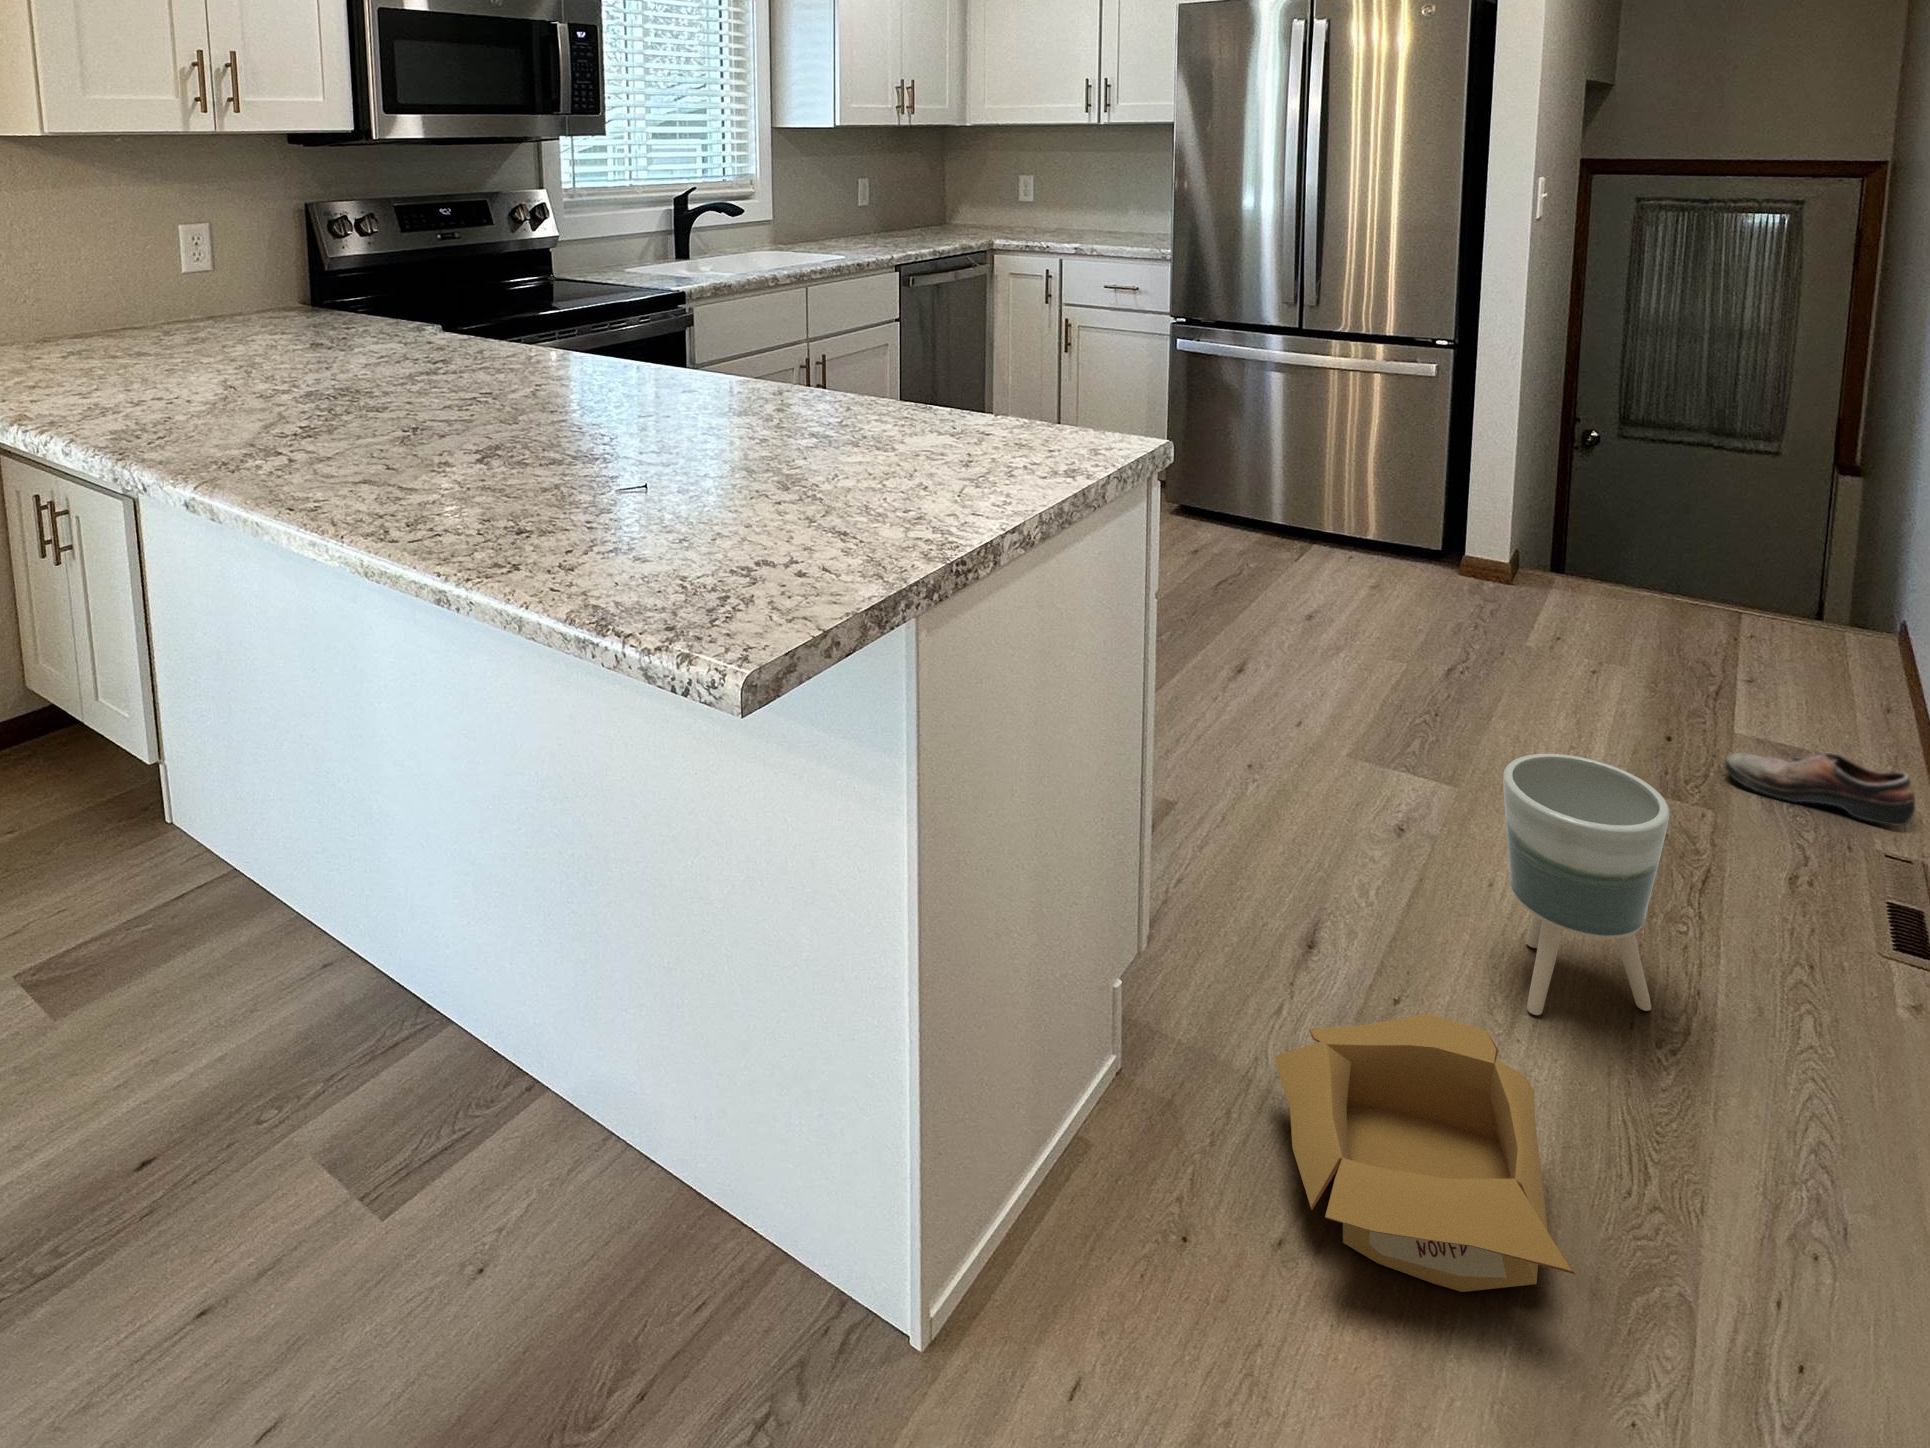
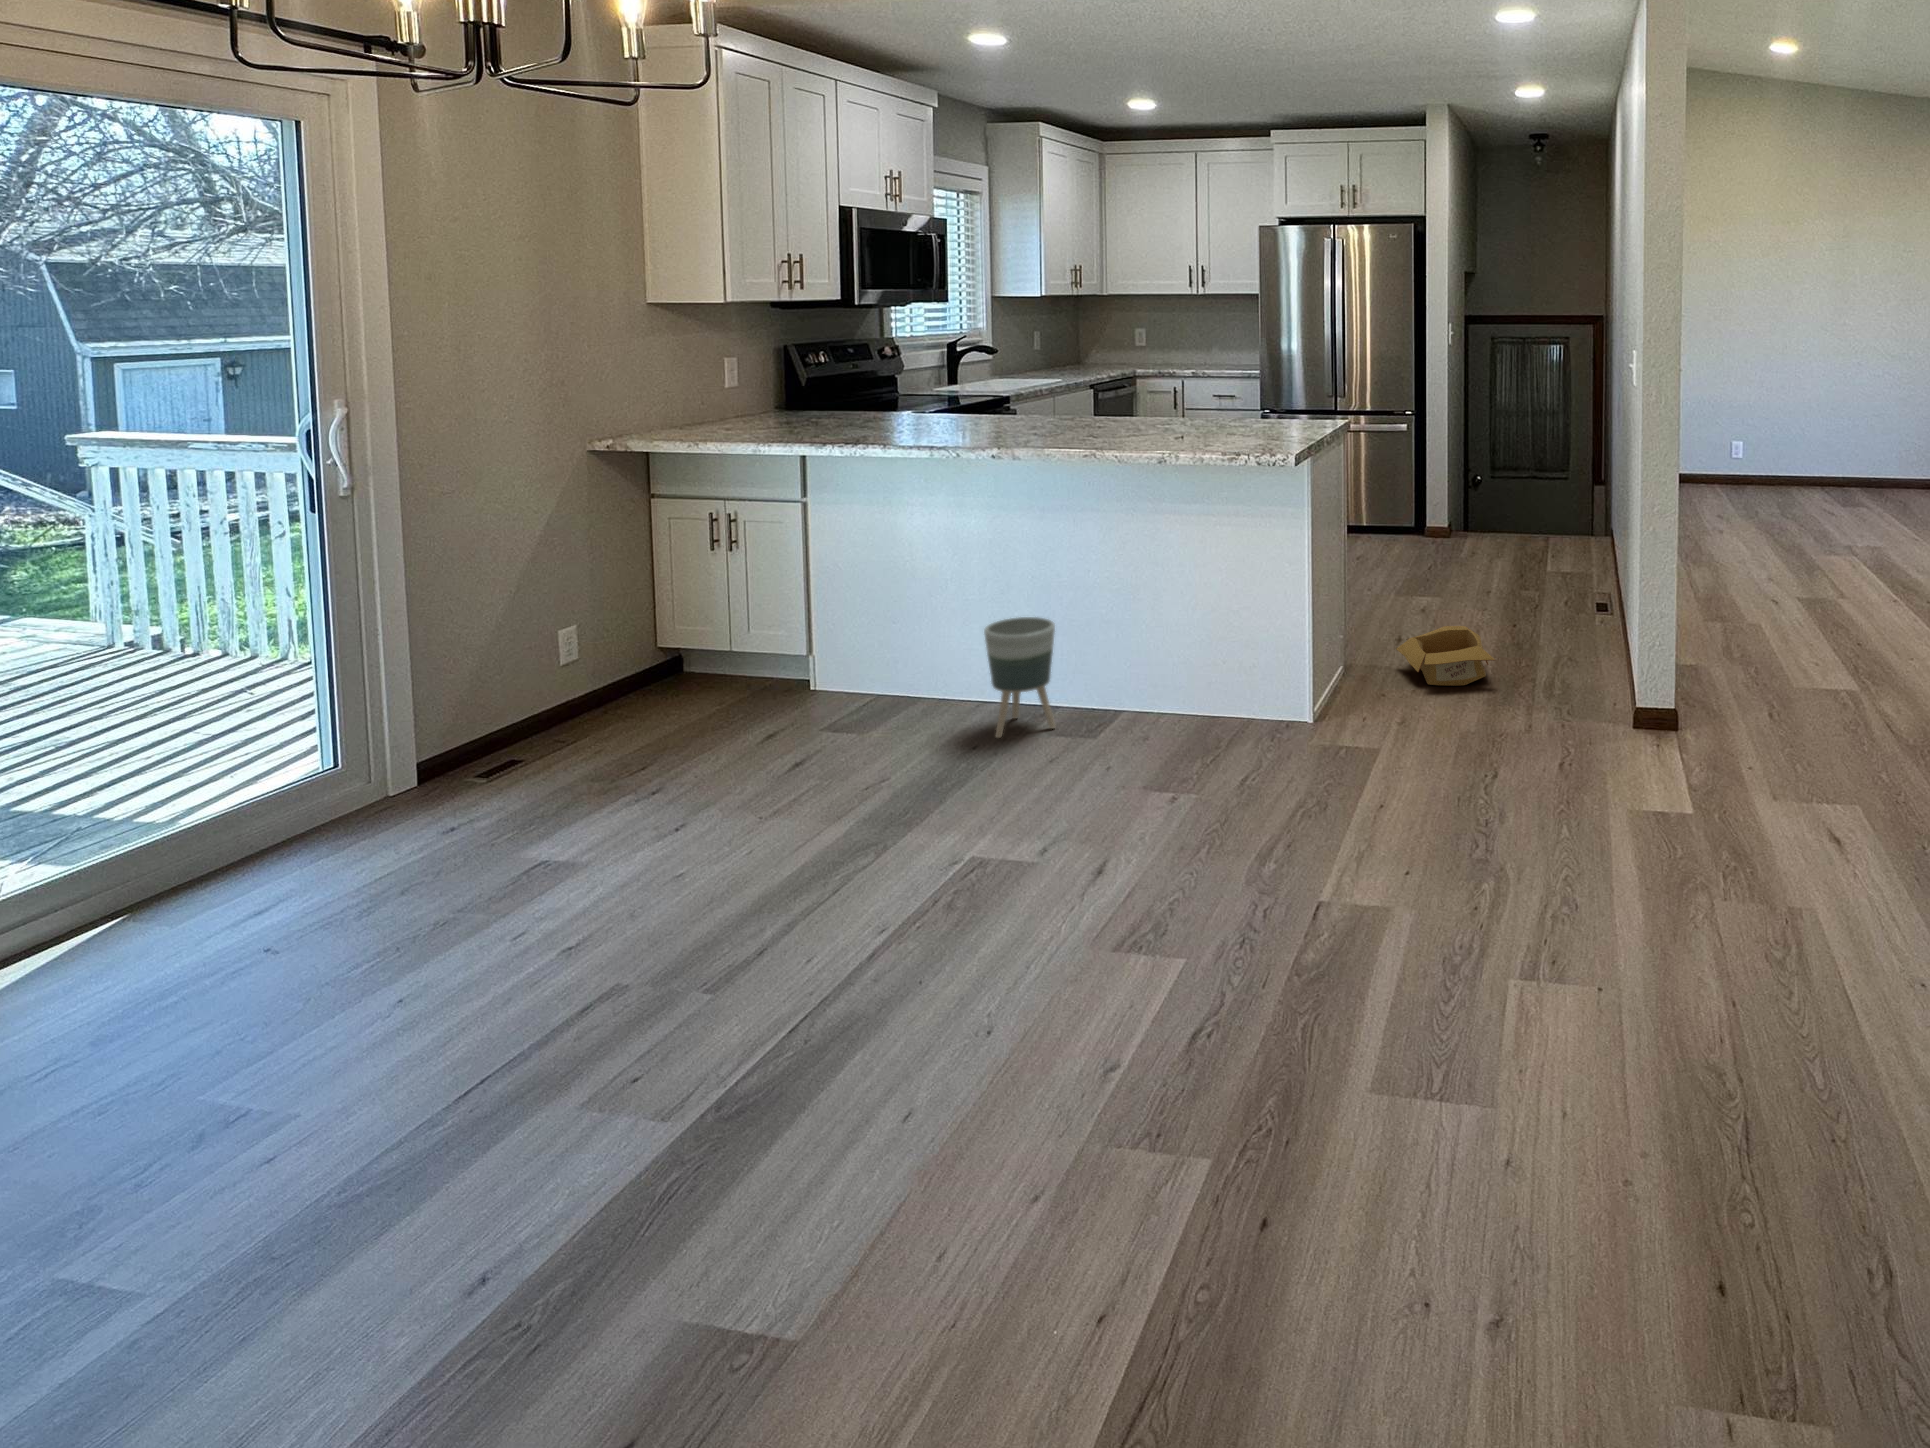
shoe: present [1725,753,1915,826] -> none [1539,562,1603,585]
planter: present [1503,754,1669,1015] -> present [984,617,1055,738]

